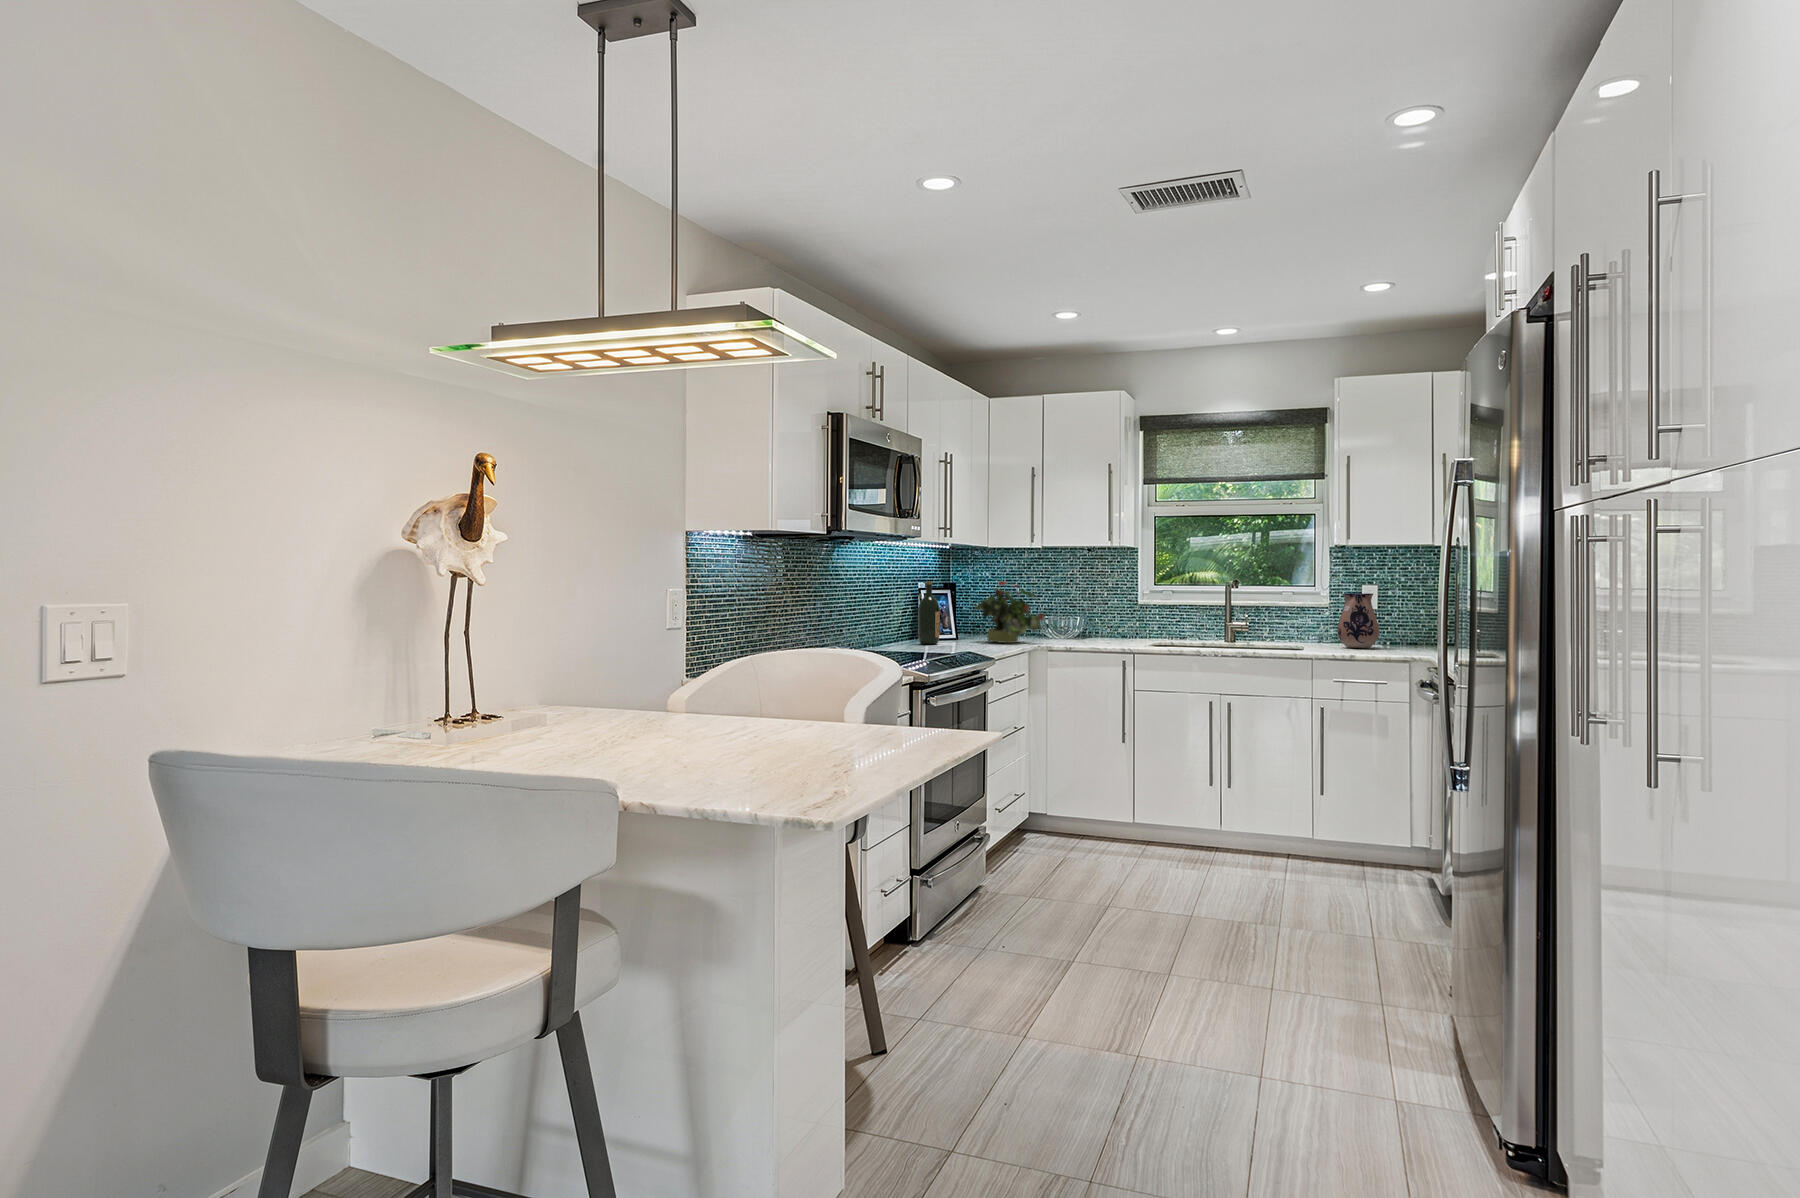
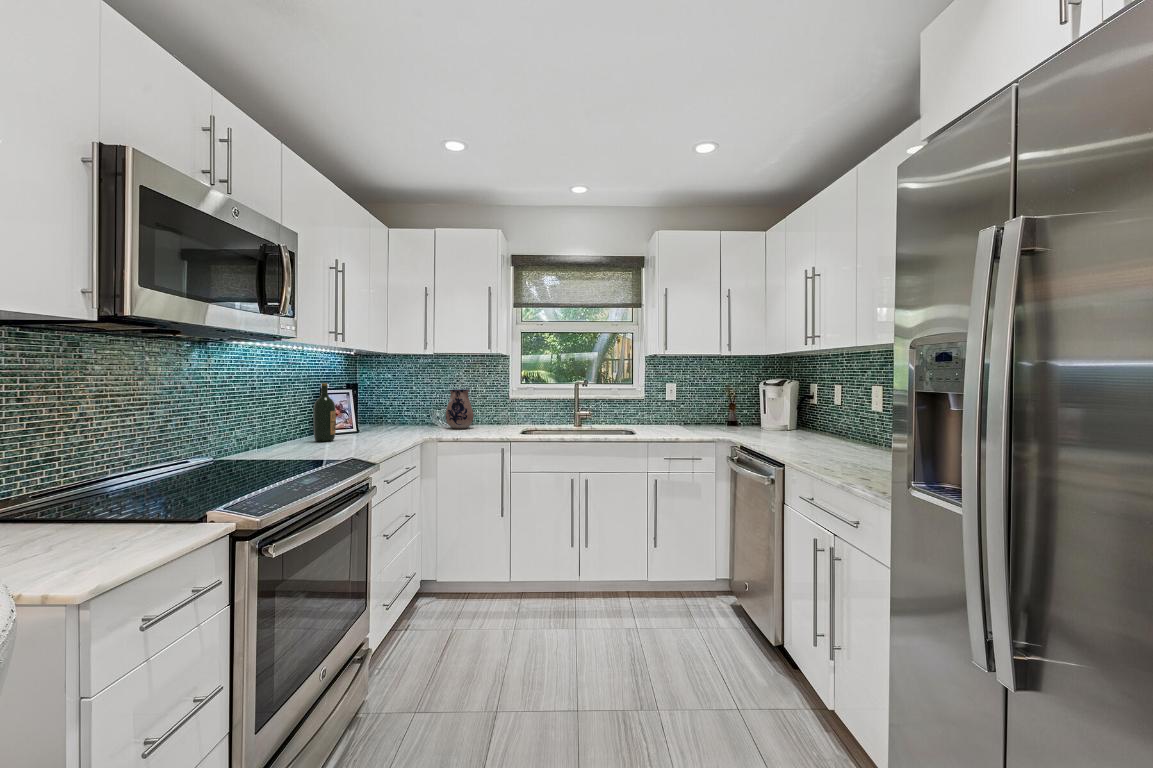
potted plant: present [975,581,1044,643] -> none [371,381,435,436]
ceramic pitcher: present [1338,593,1379,648] -> present [446,389,474,429]

